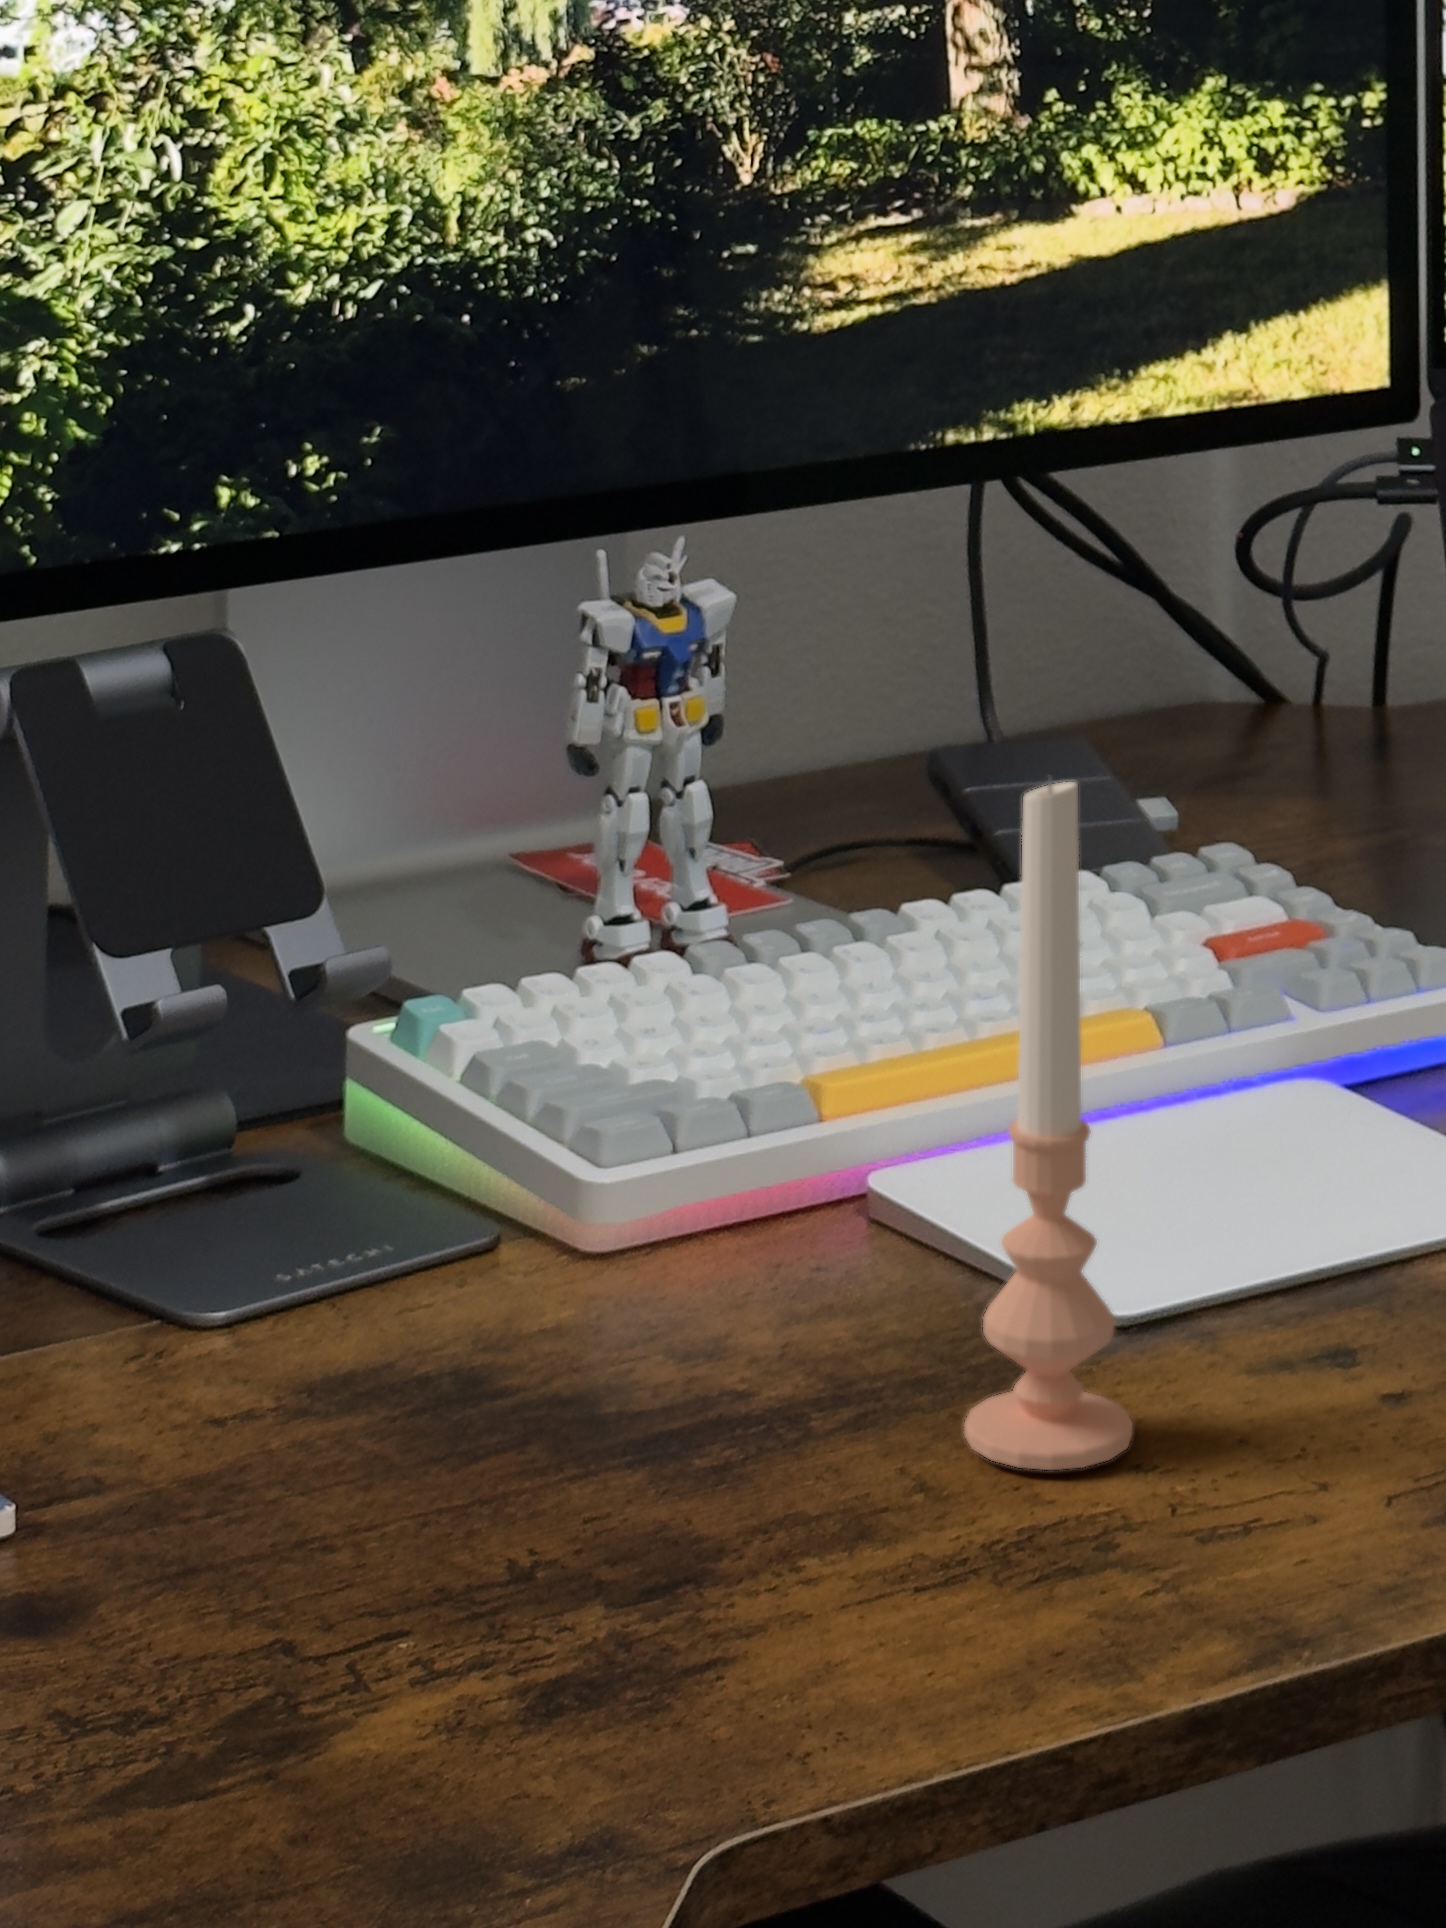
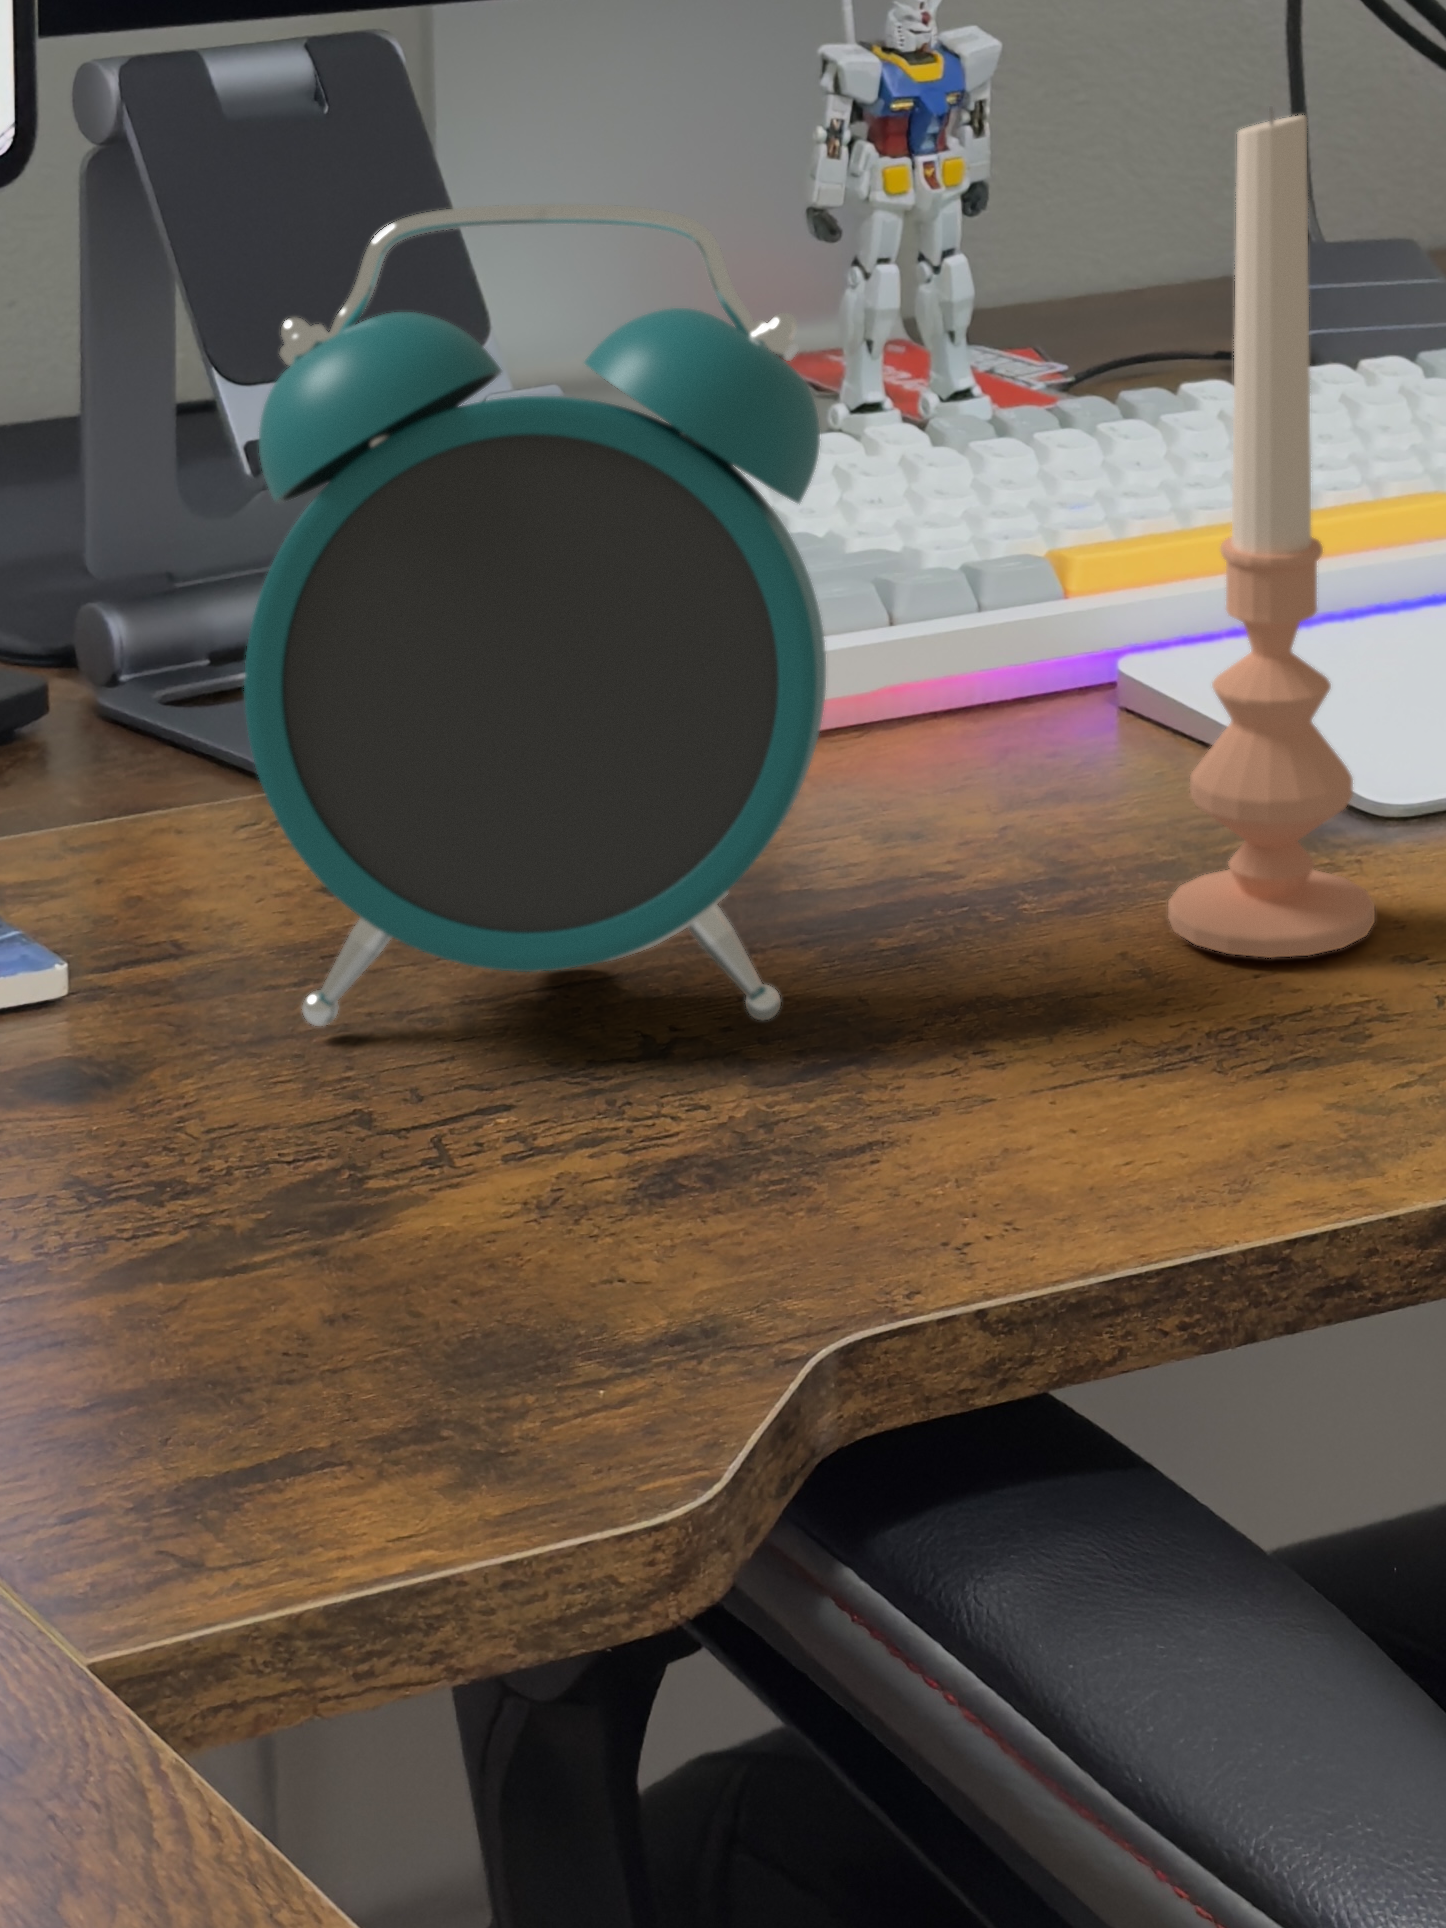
alarm clock: none [244,867,702,1553] -> present [244,204,826,1026]

